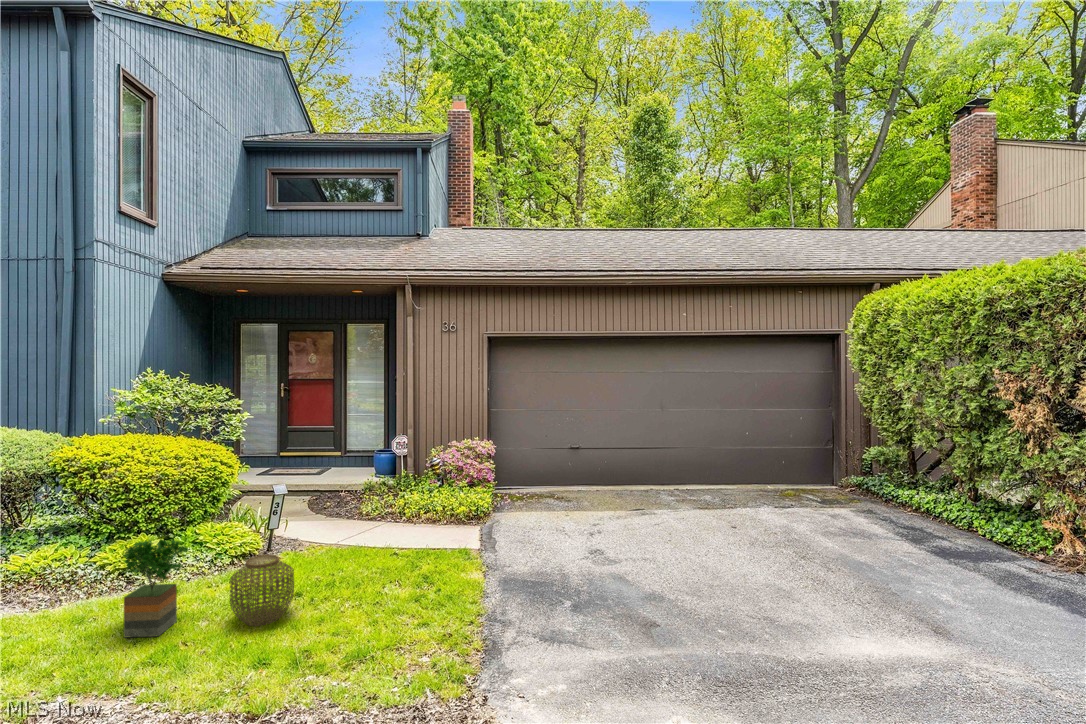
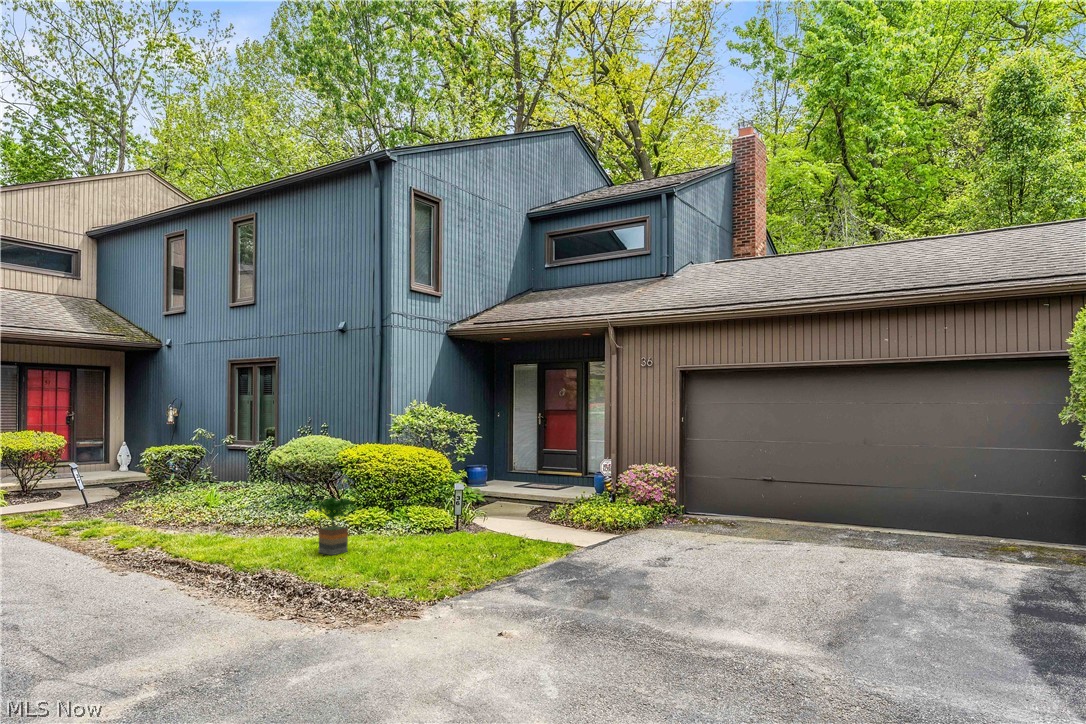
woven basket: present [230,555,294,626] -> none [364,517,403,561]

